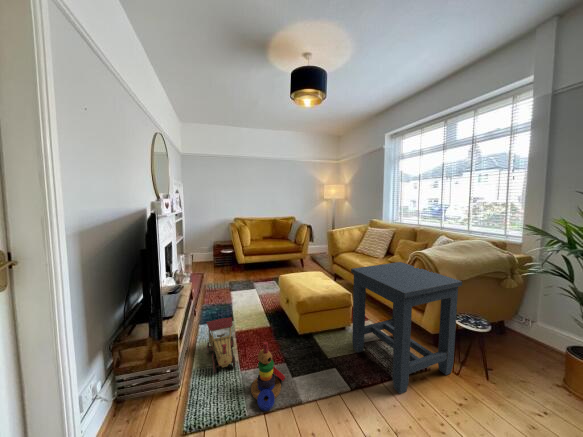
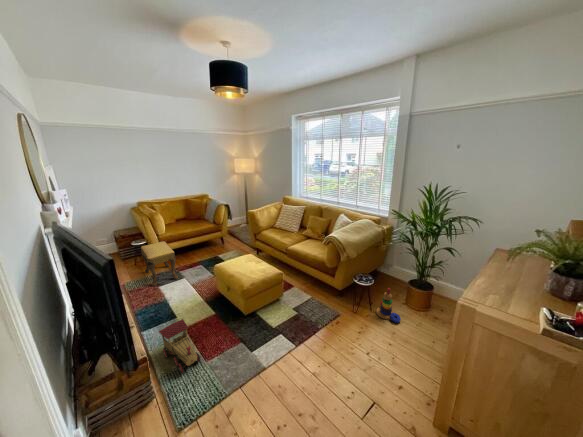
footstool: none [225,252,250,291] -> present [141,241,178,286]
side table: present [351,262,462,394] -> none [287,243,360,338]
stacking toy: present [251,342,285,411] -> present [376,288,401,323]

